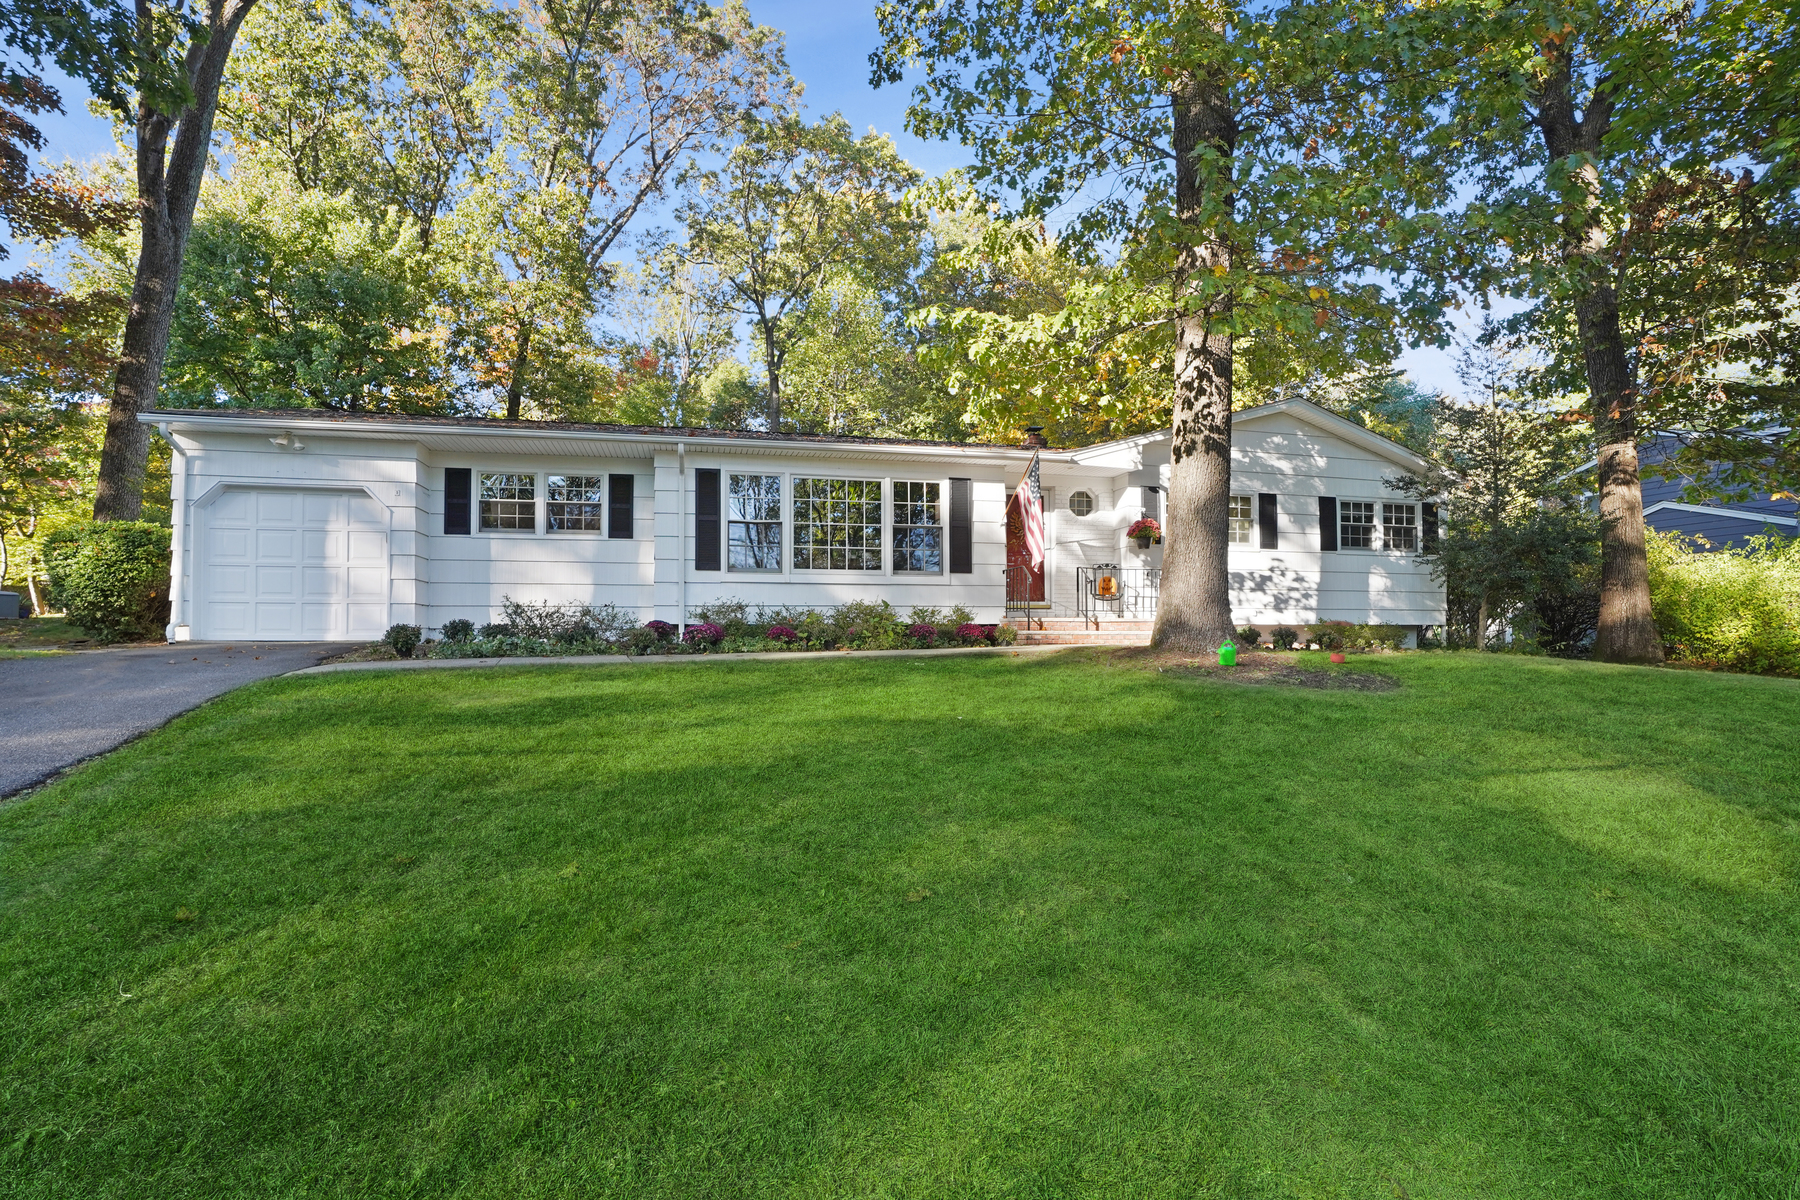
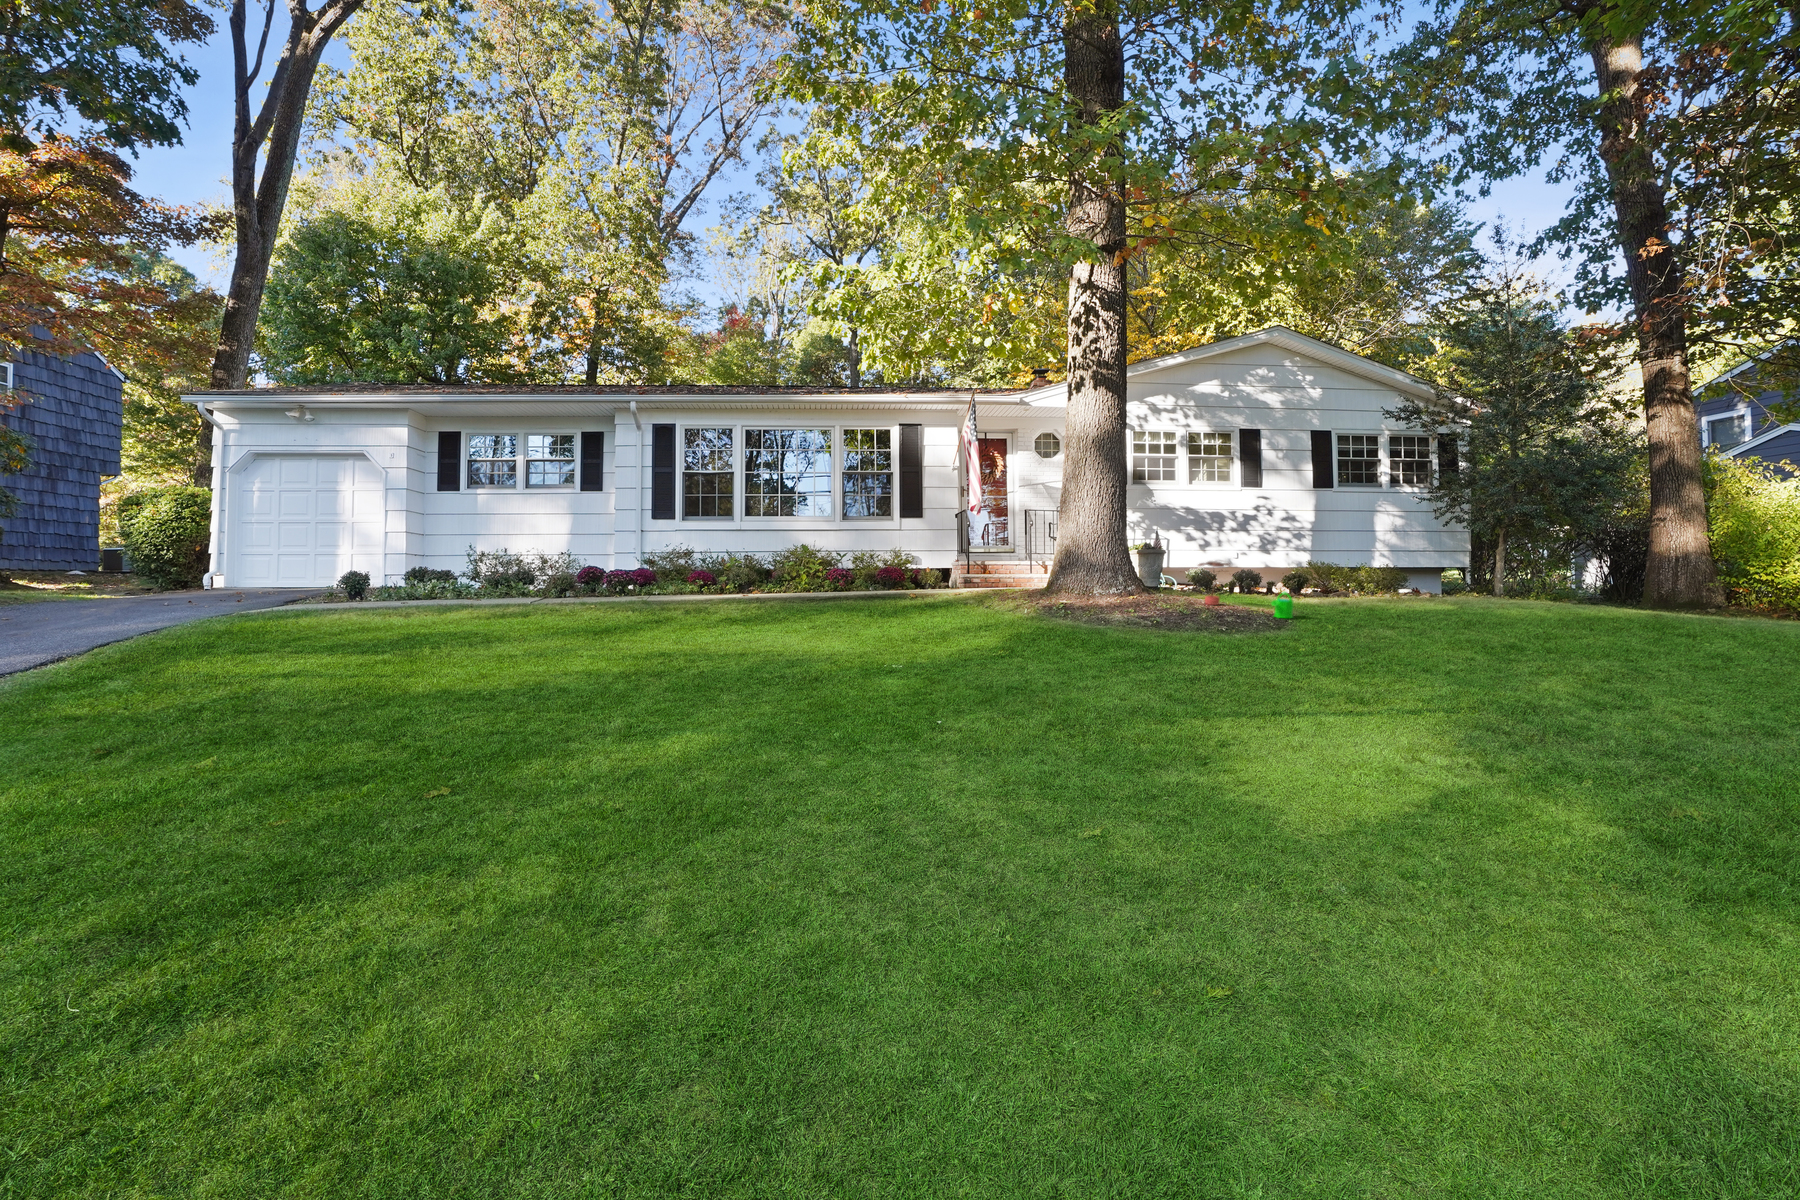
watering can: present [1217,640,1236,665] -> present [1271,592,1293,618]

